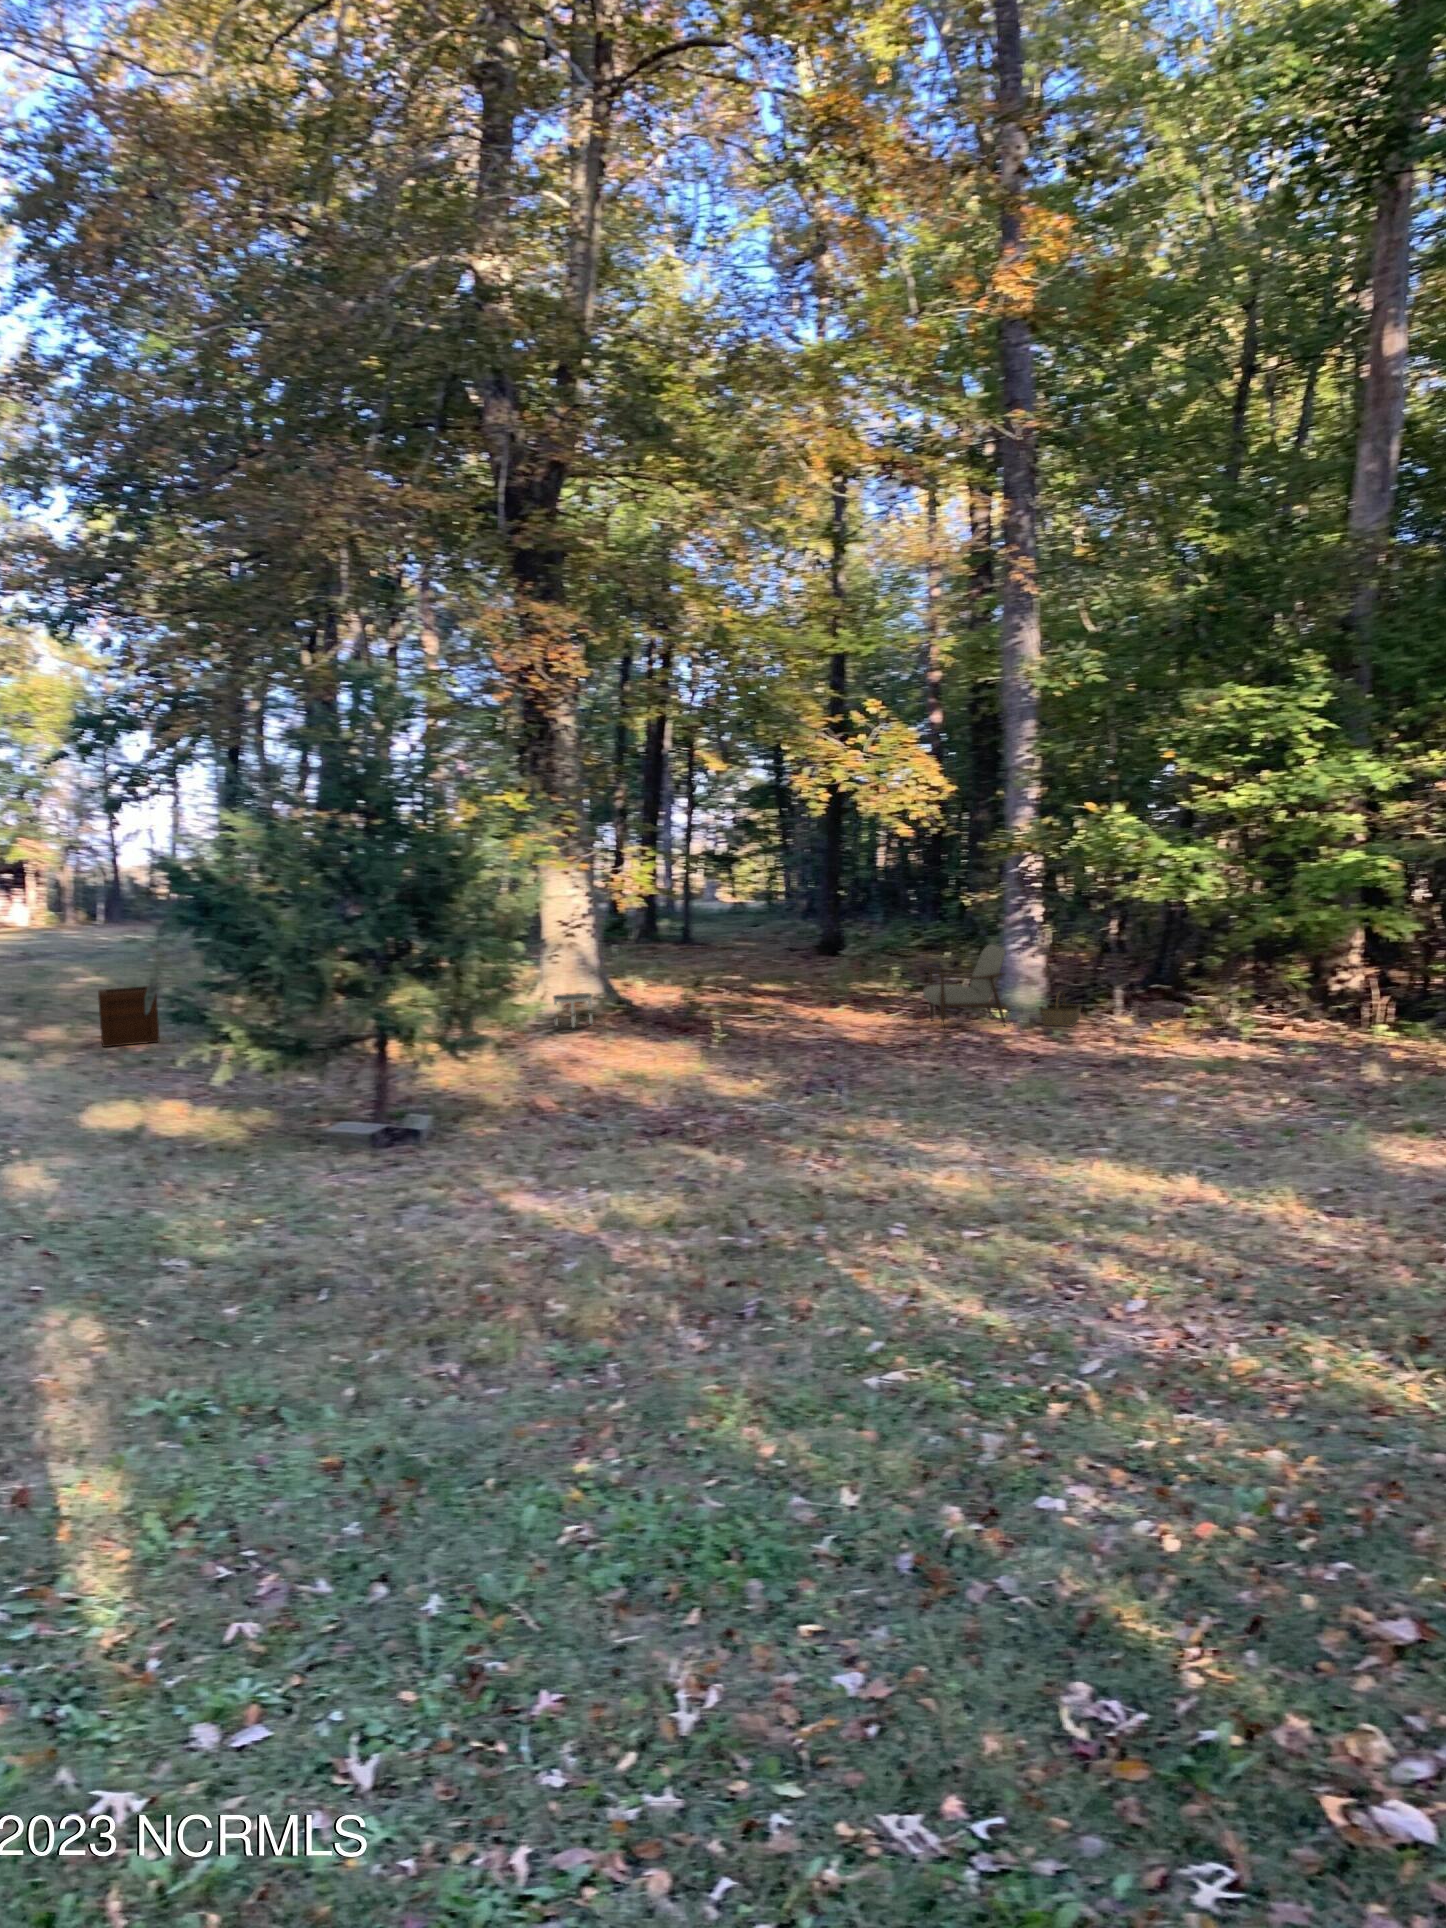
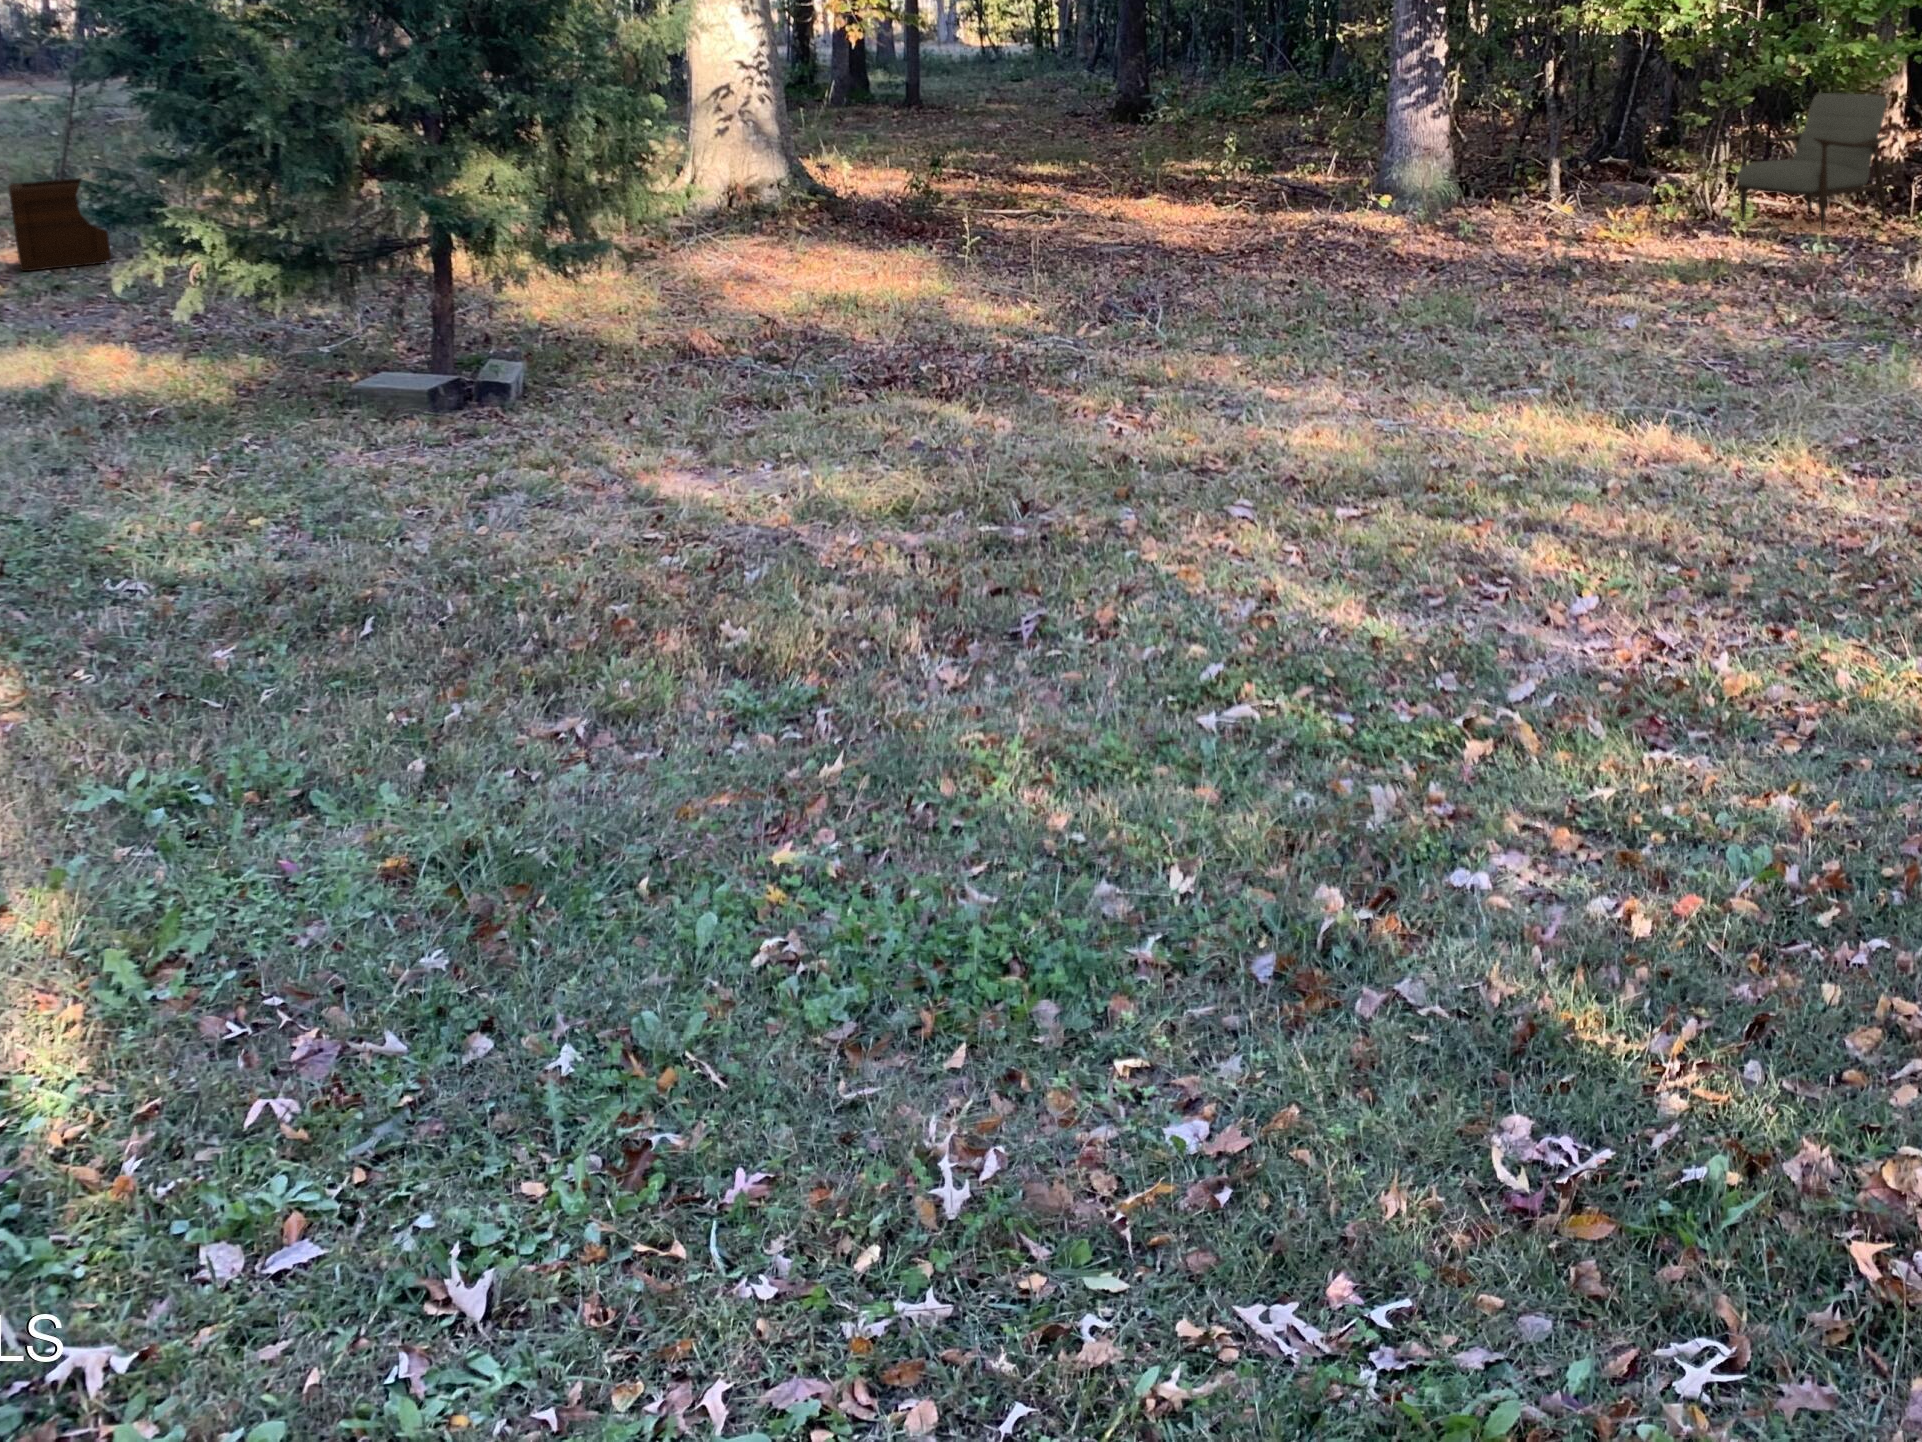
chair: present [923,944,1005,1029] -> present [1735,93,1888,230]
basket: present [1039,991,1082,1026] -> none [1438,166,1501,218]
round table: present [553,993,593,1027] -> none [719,180,781,231]

